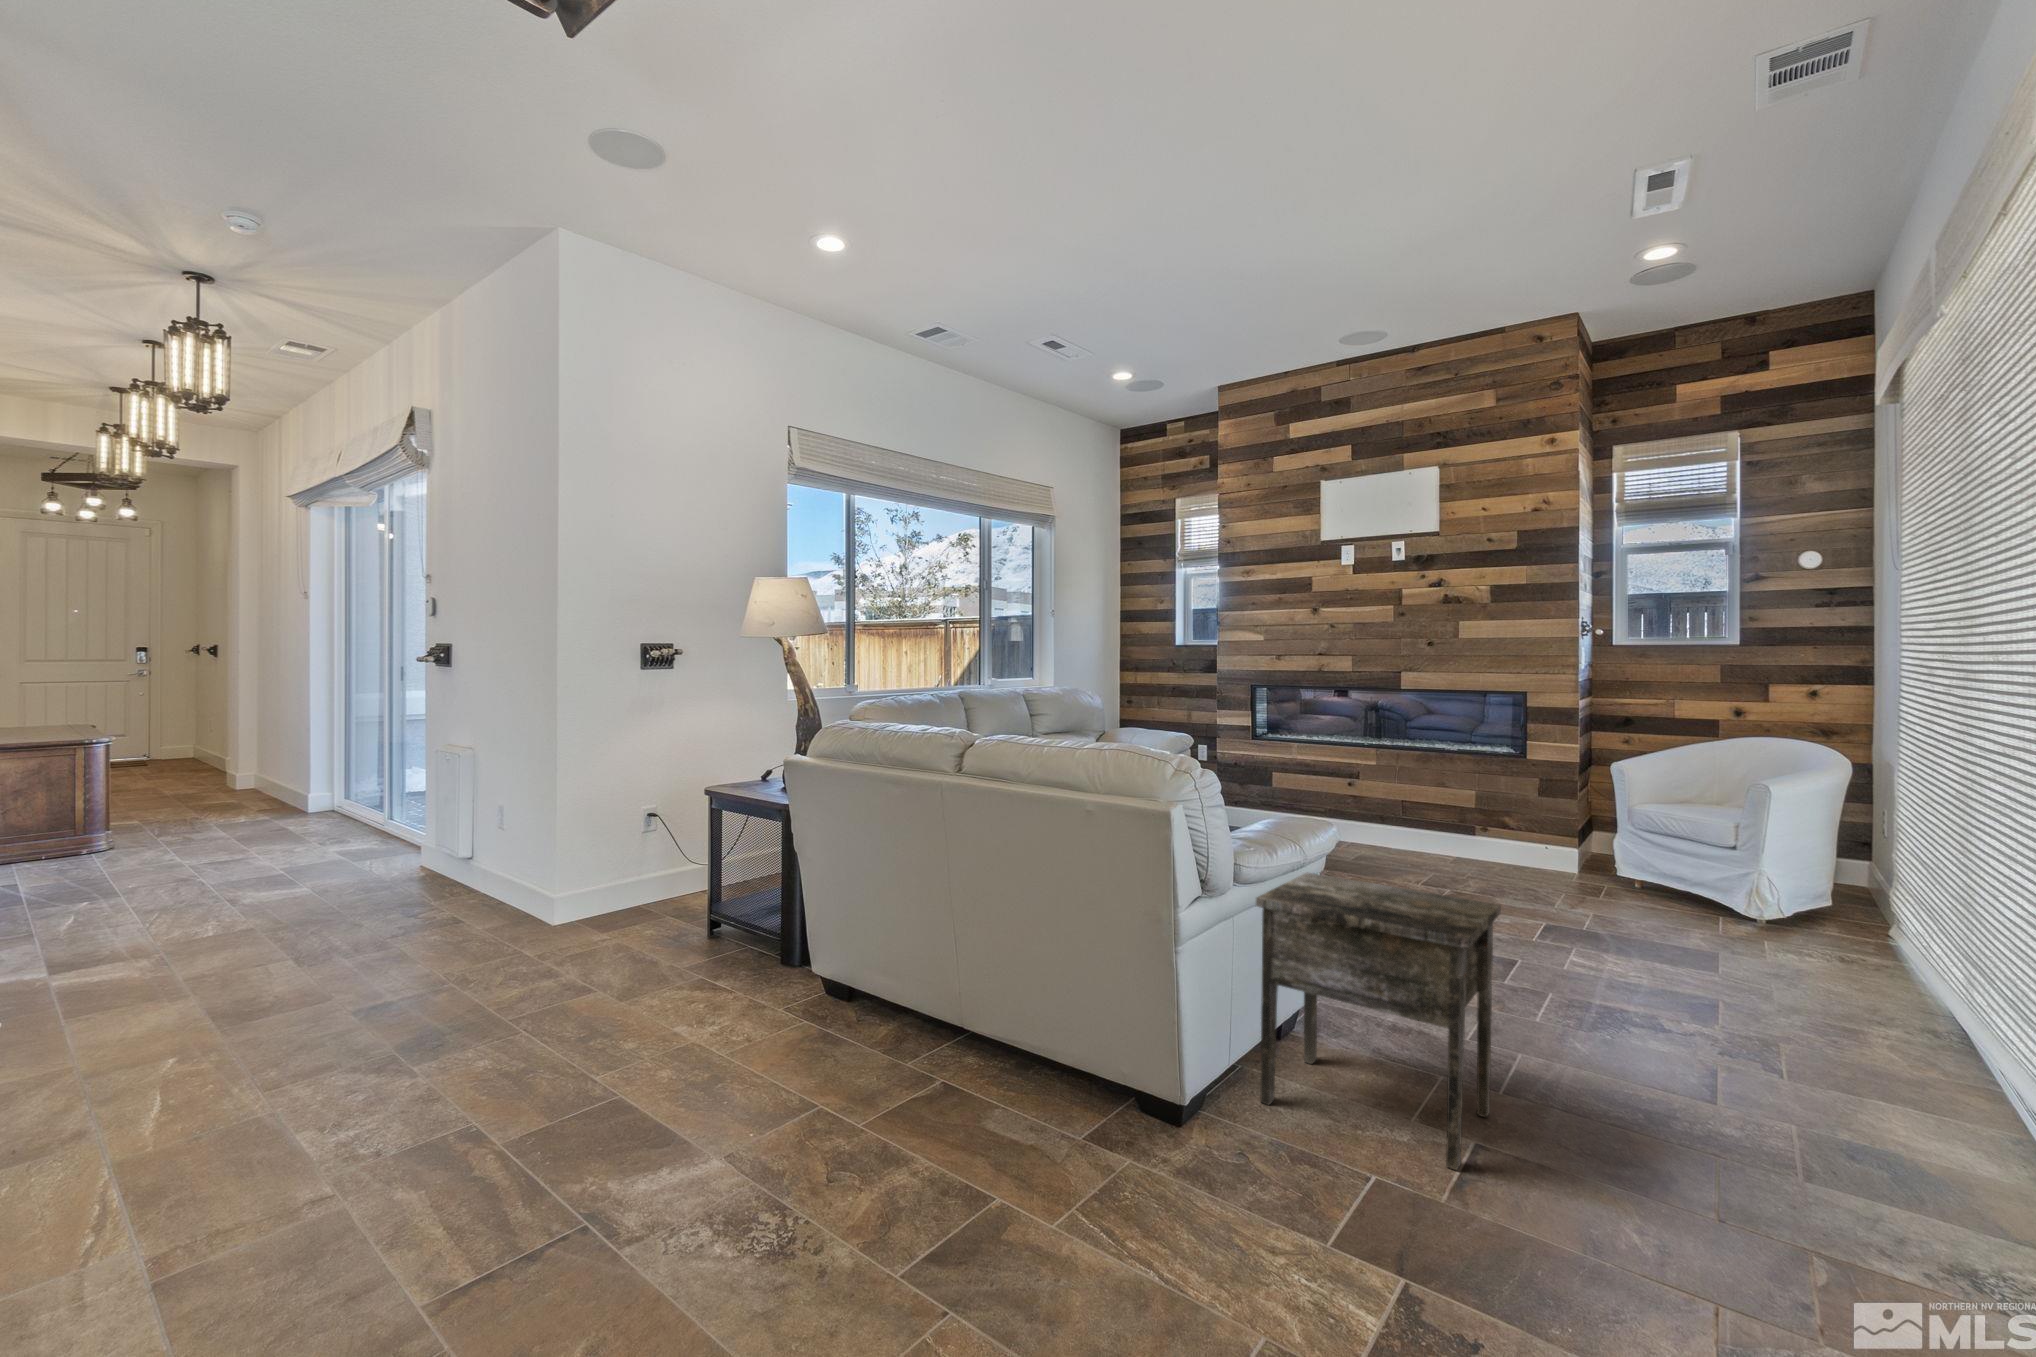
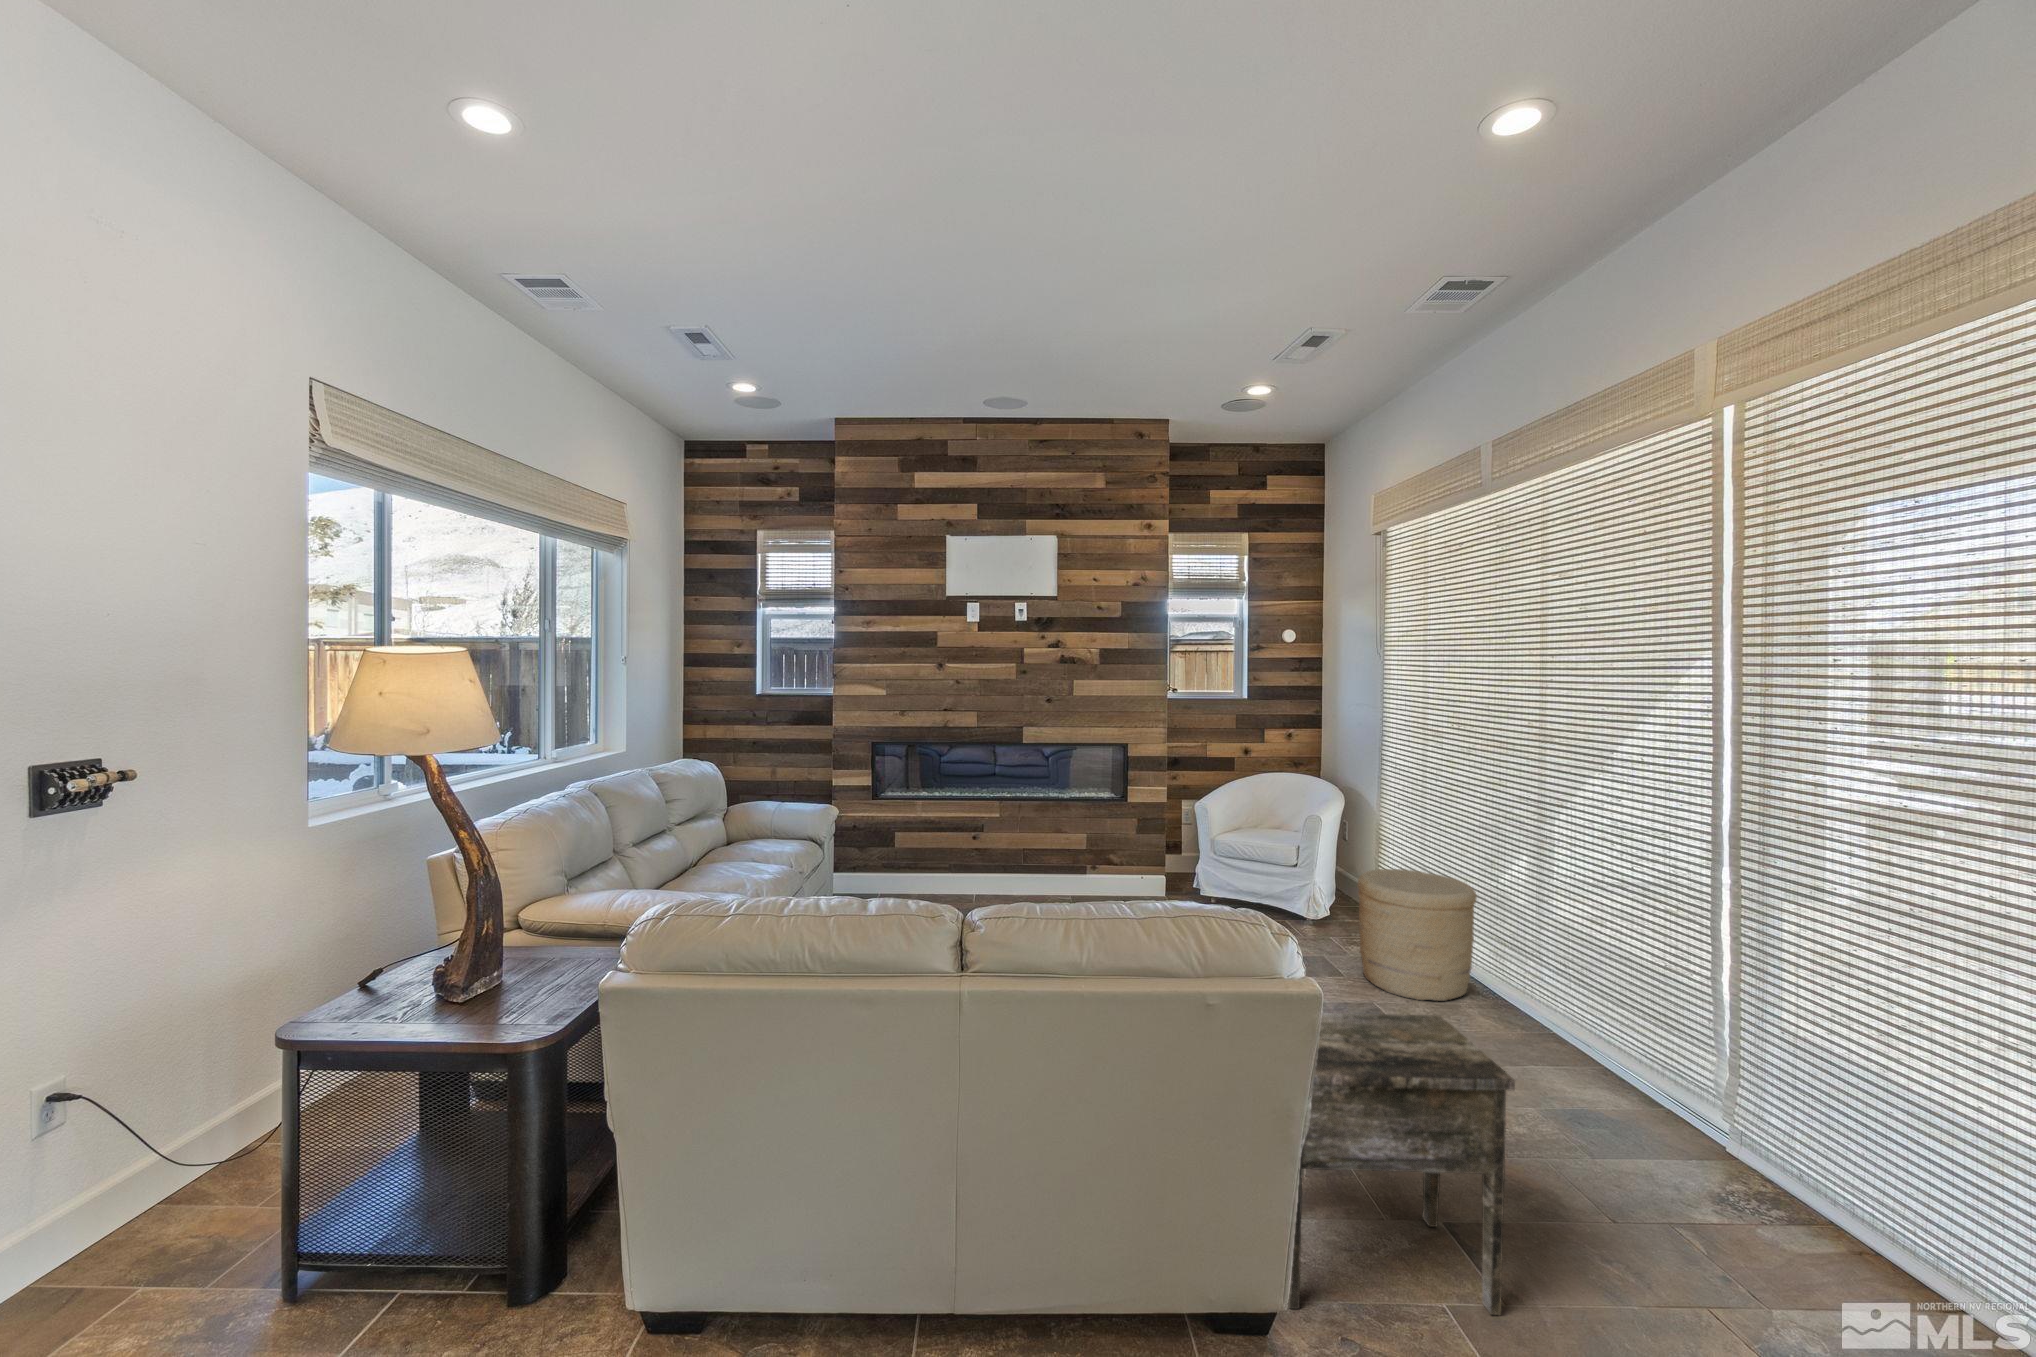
basket: none [1735,841,1927,1012] -> present [1358,869,1477,1001]

